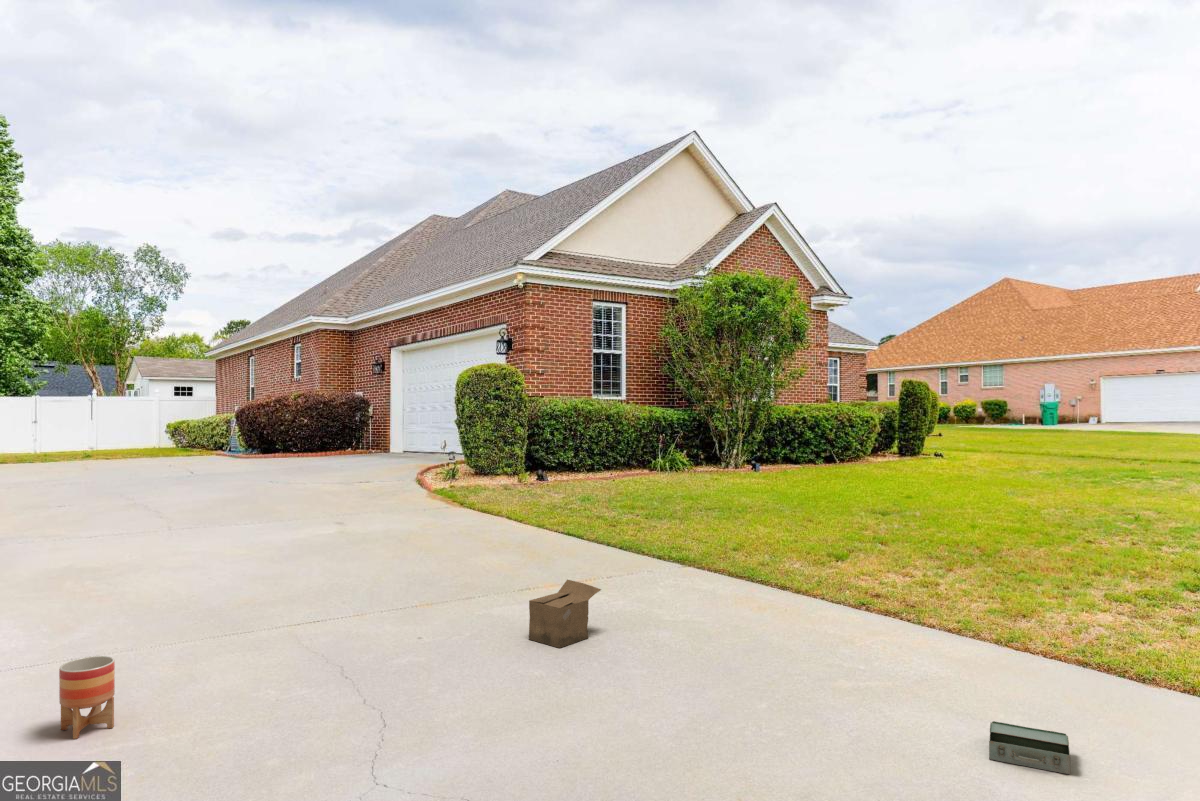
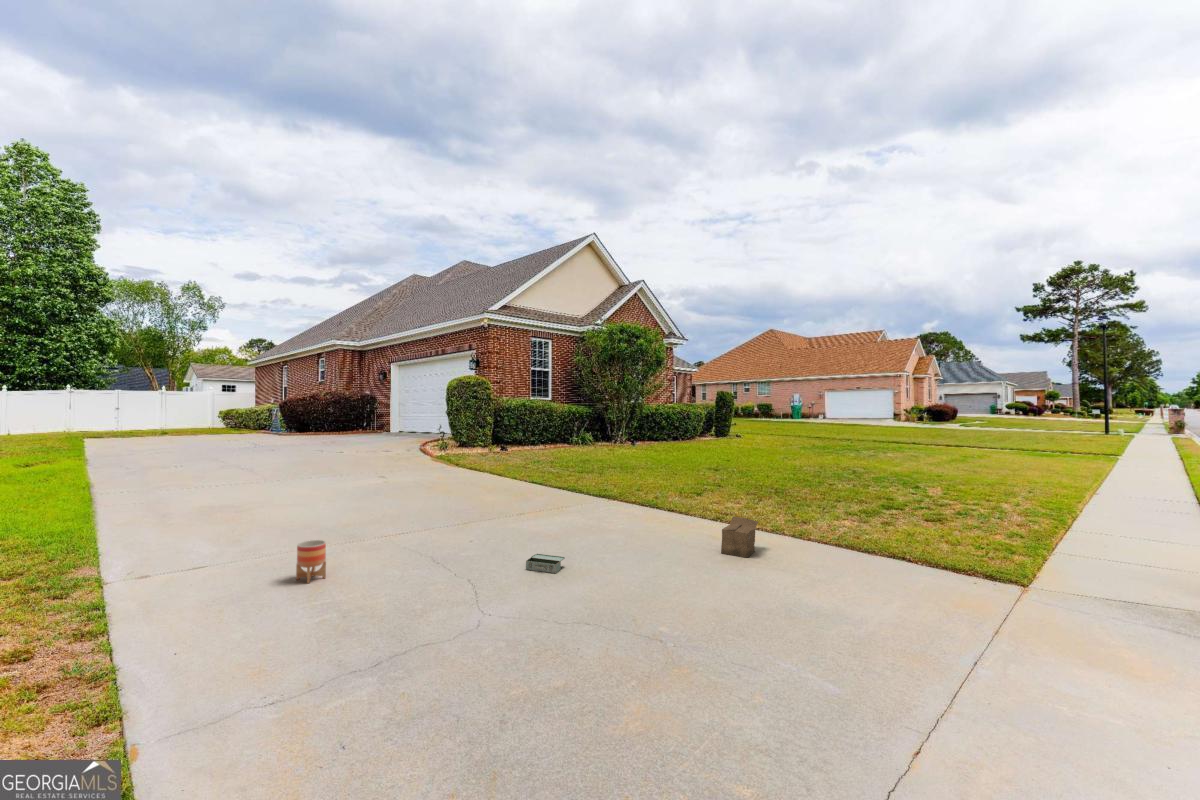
cardboard box: present [529,580,601,648] -> present [721,516,758,558]
toolbox: present [989,721,1070,774] -> present [526,554,565,573]

